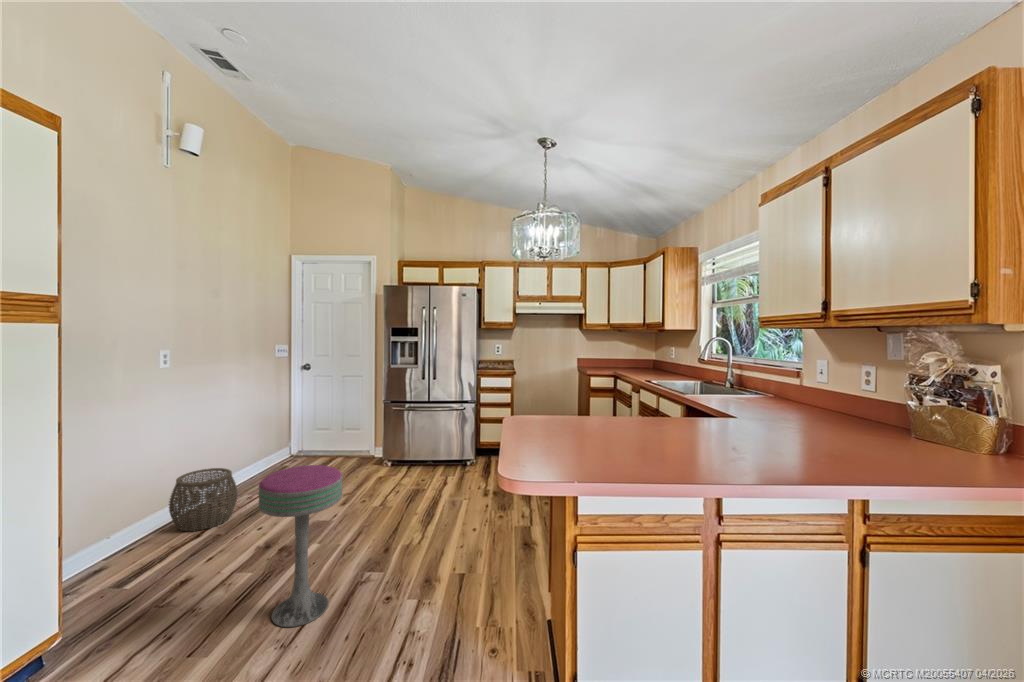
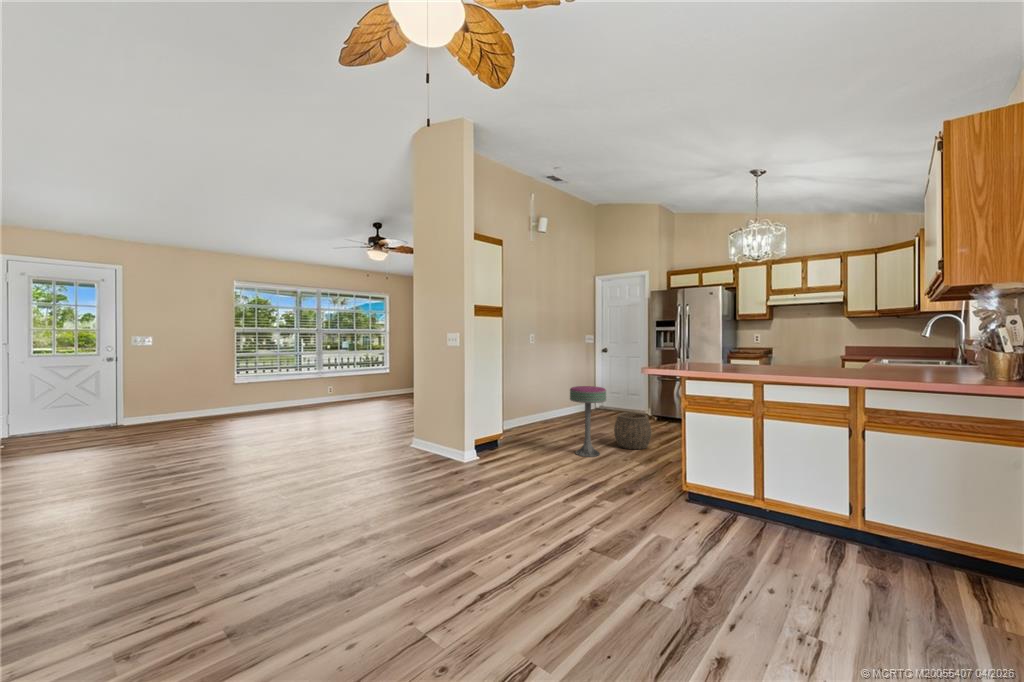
woven basket: present [169,468,238,531] -> present [614,412,651,449]

